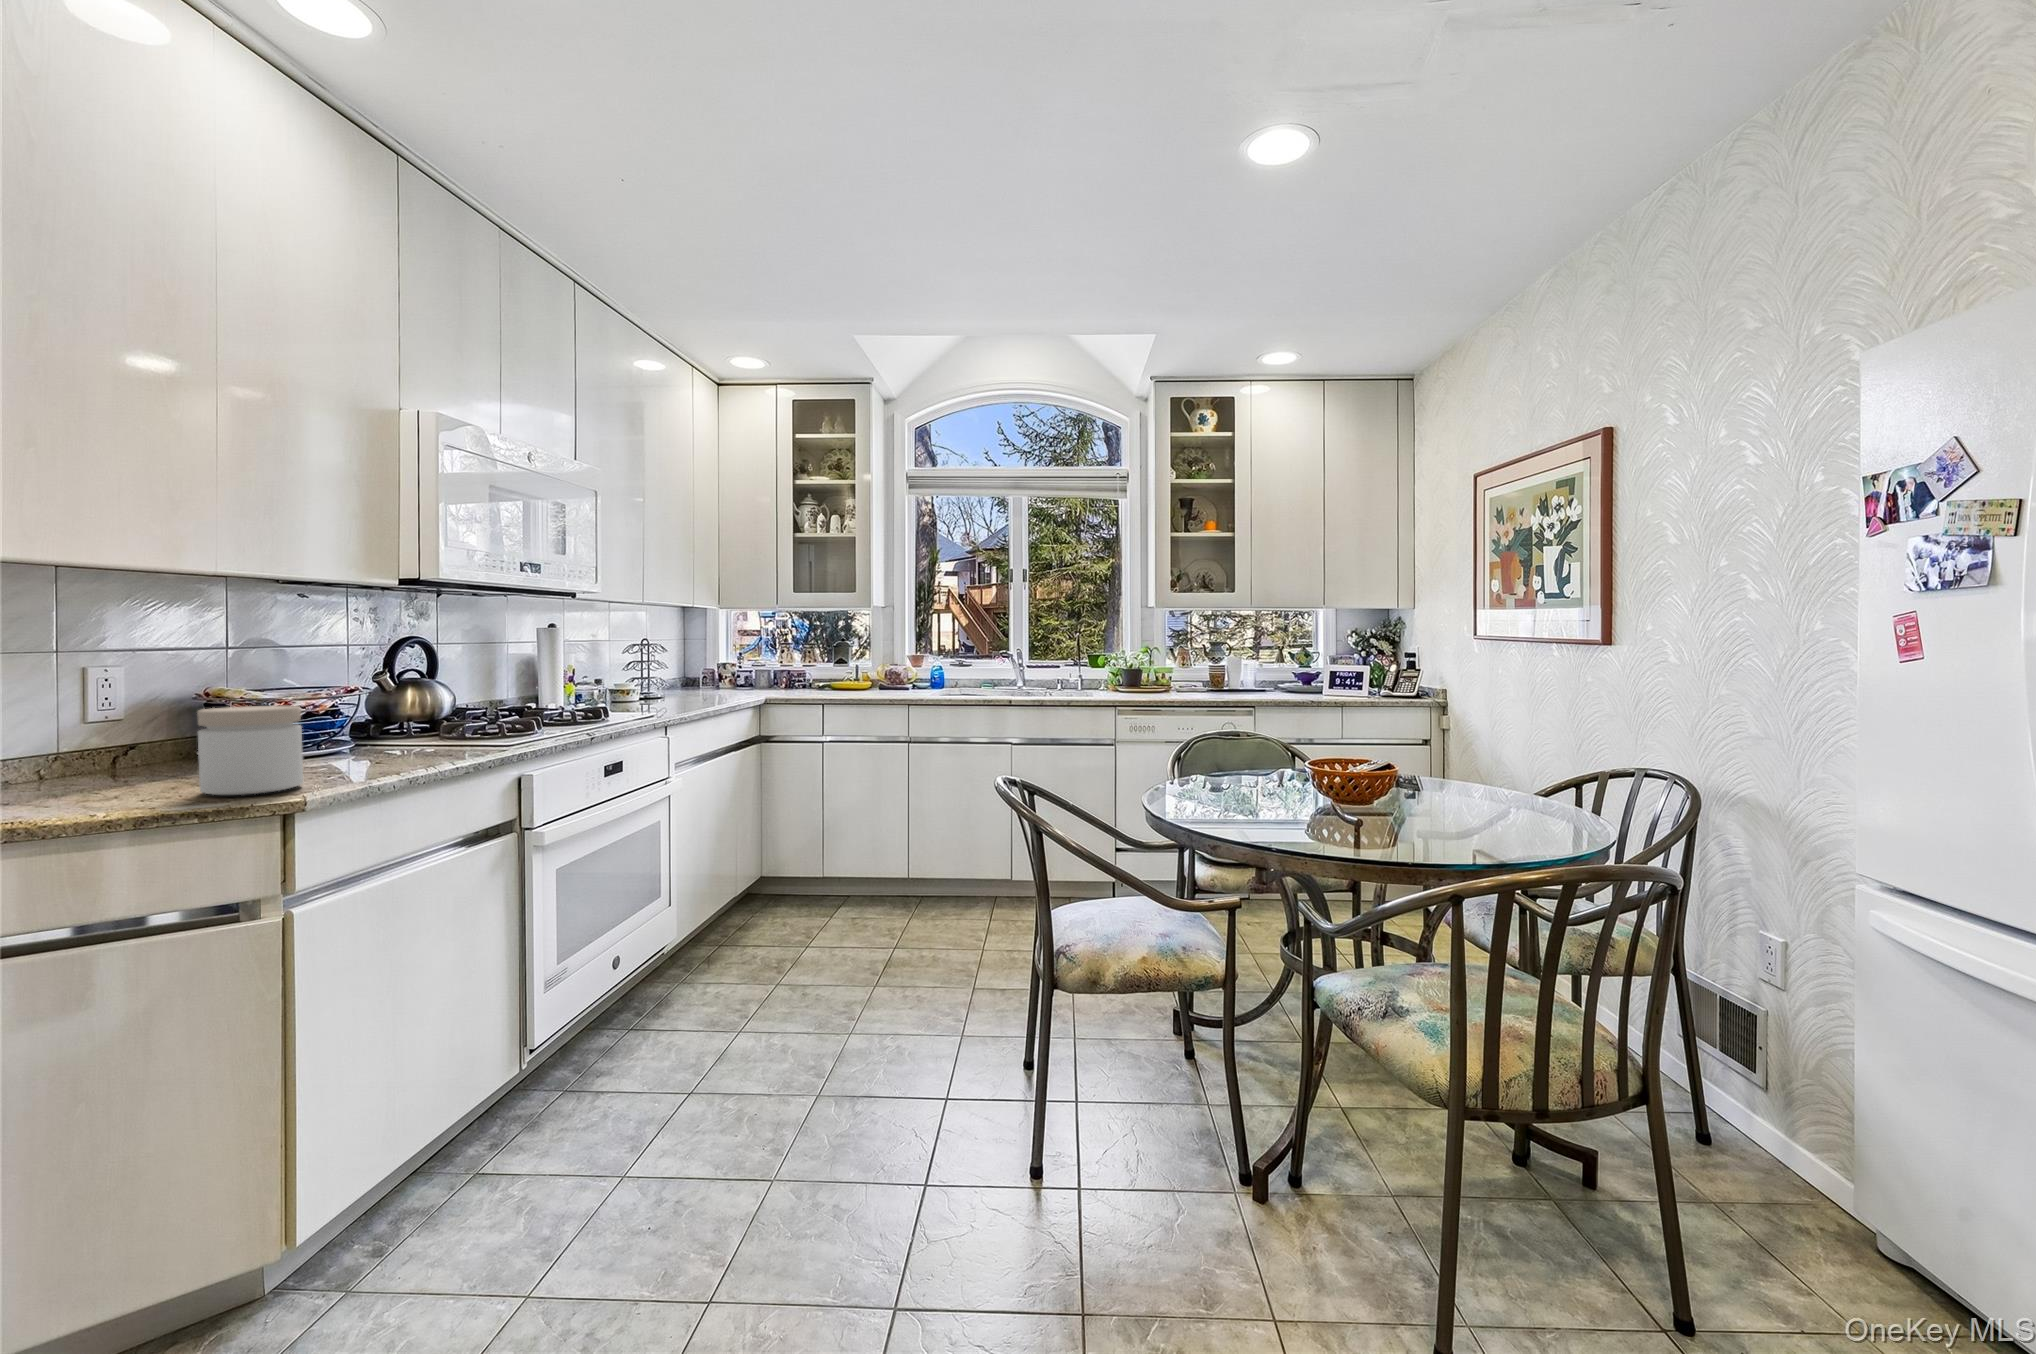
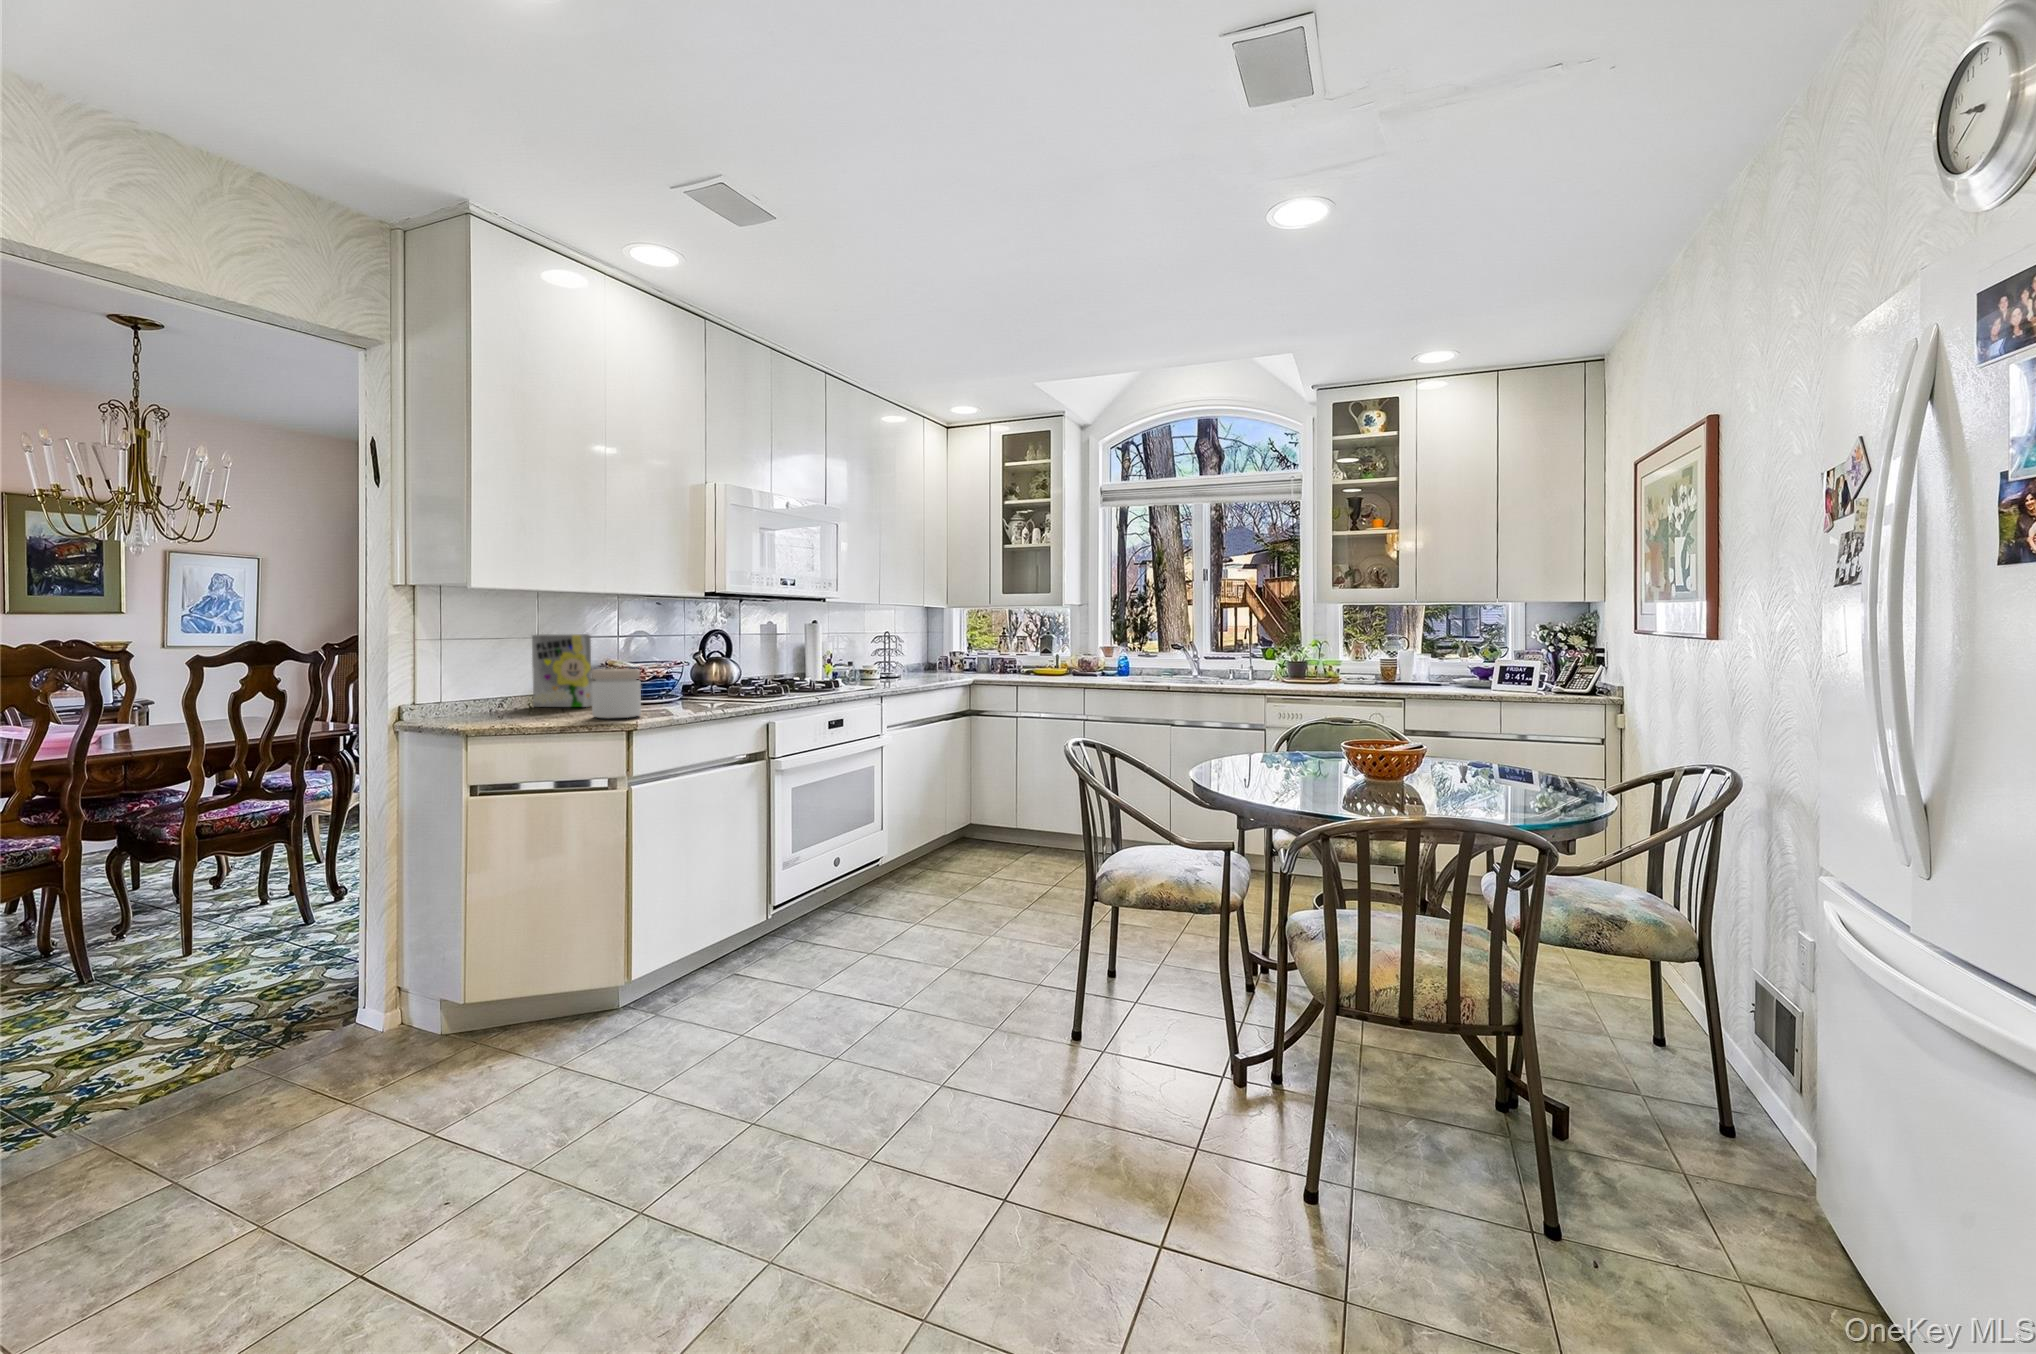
cereal box: none [53,645,190,775] -> present [532,634,592,707]

